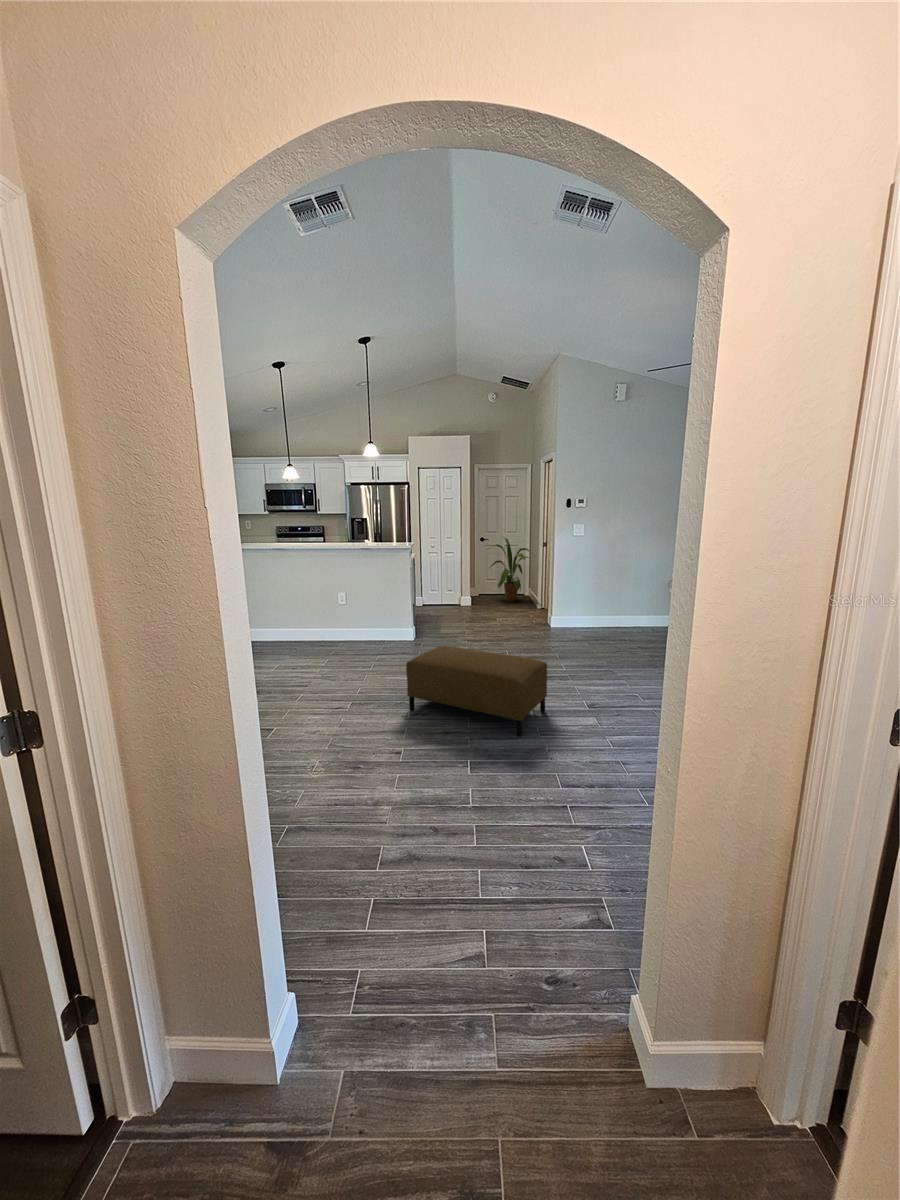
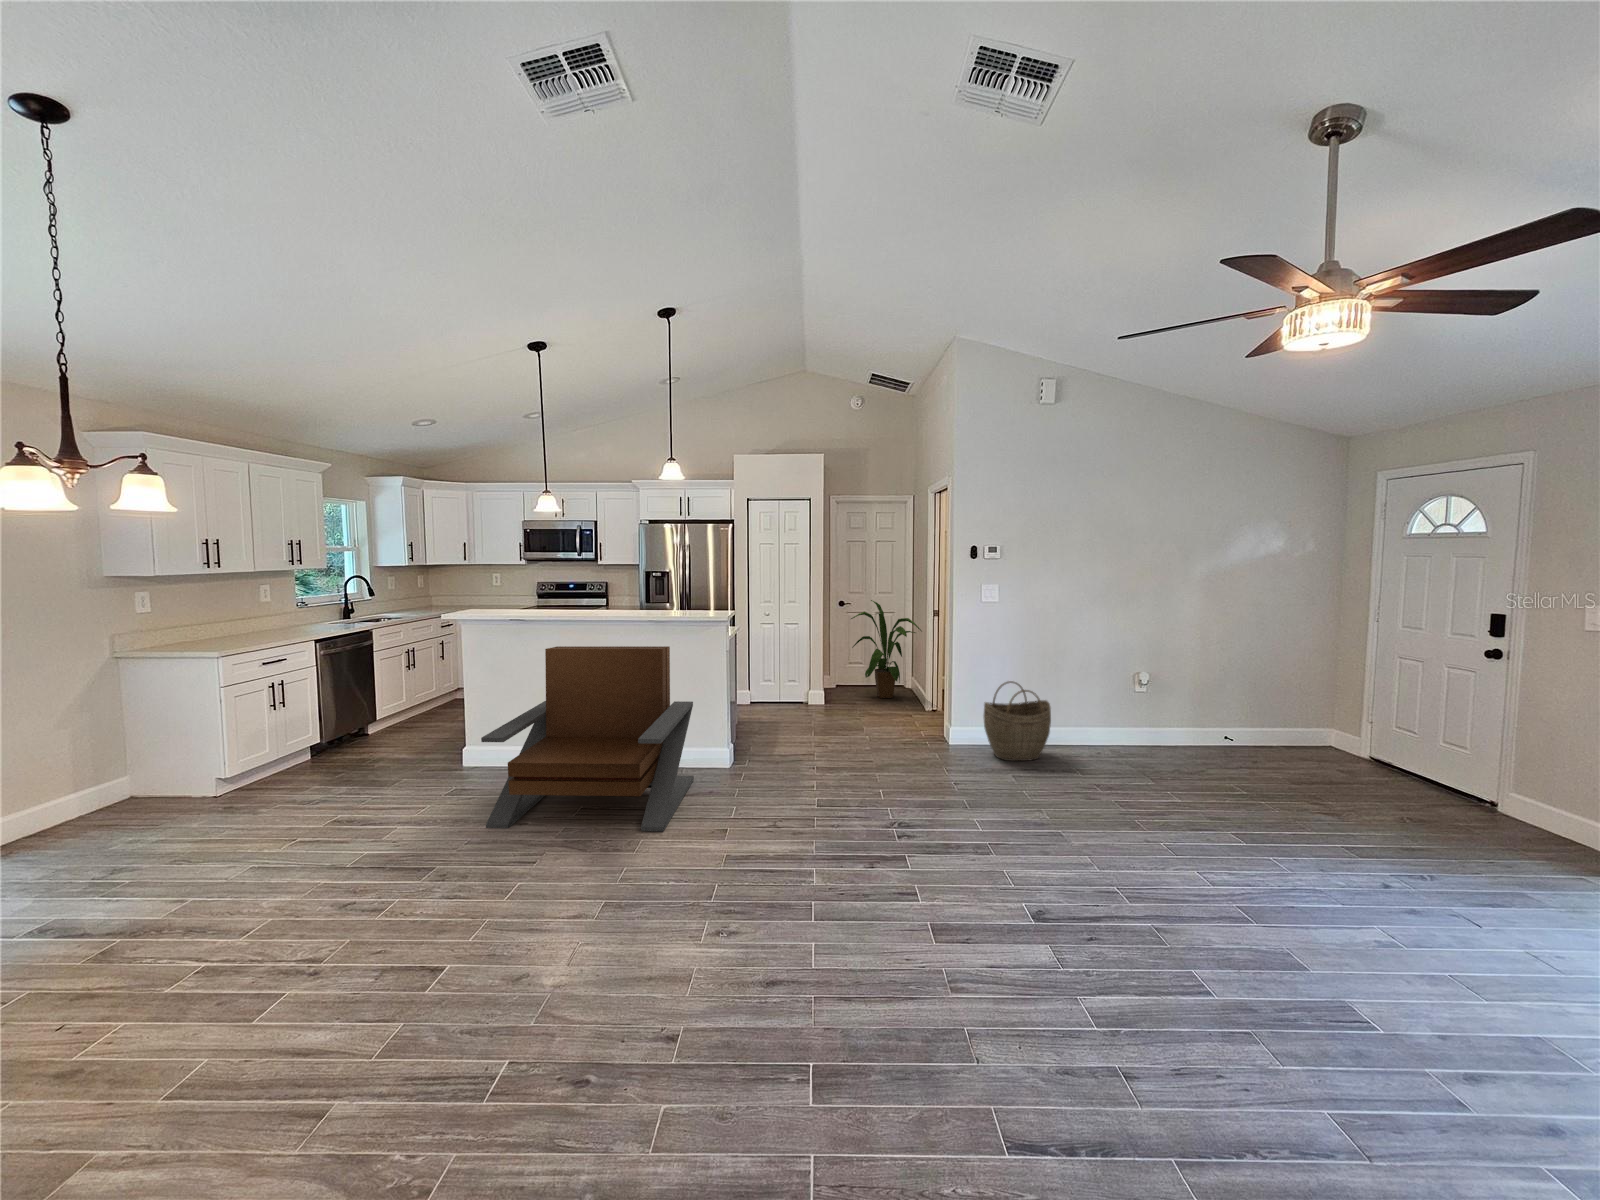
lounge chair: none [264,563,391,671] -> present [481,646,694,831]
woven basket: none [572,585,615,635] -> present [984,681,1051,761]
ottoman: present [406,646,547,736] -> none [708,799,957,991]

